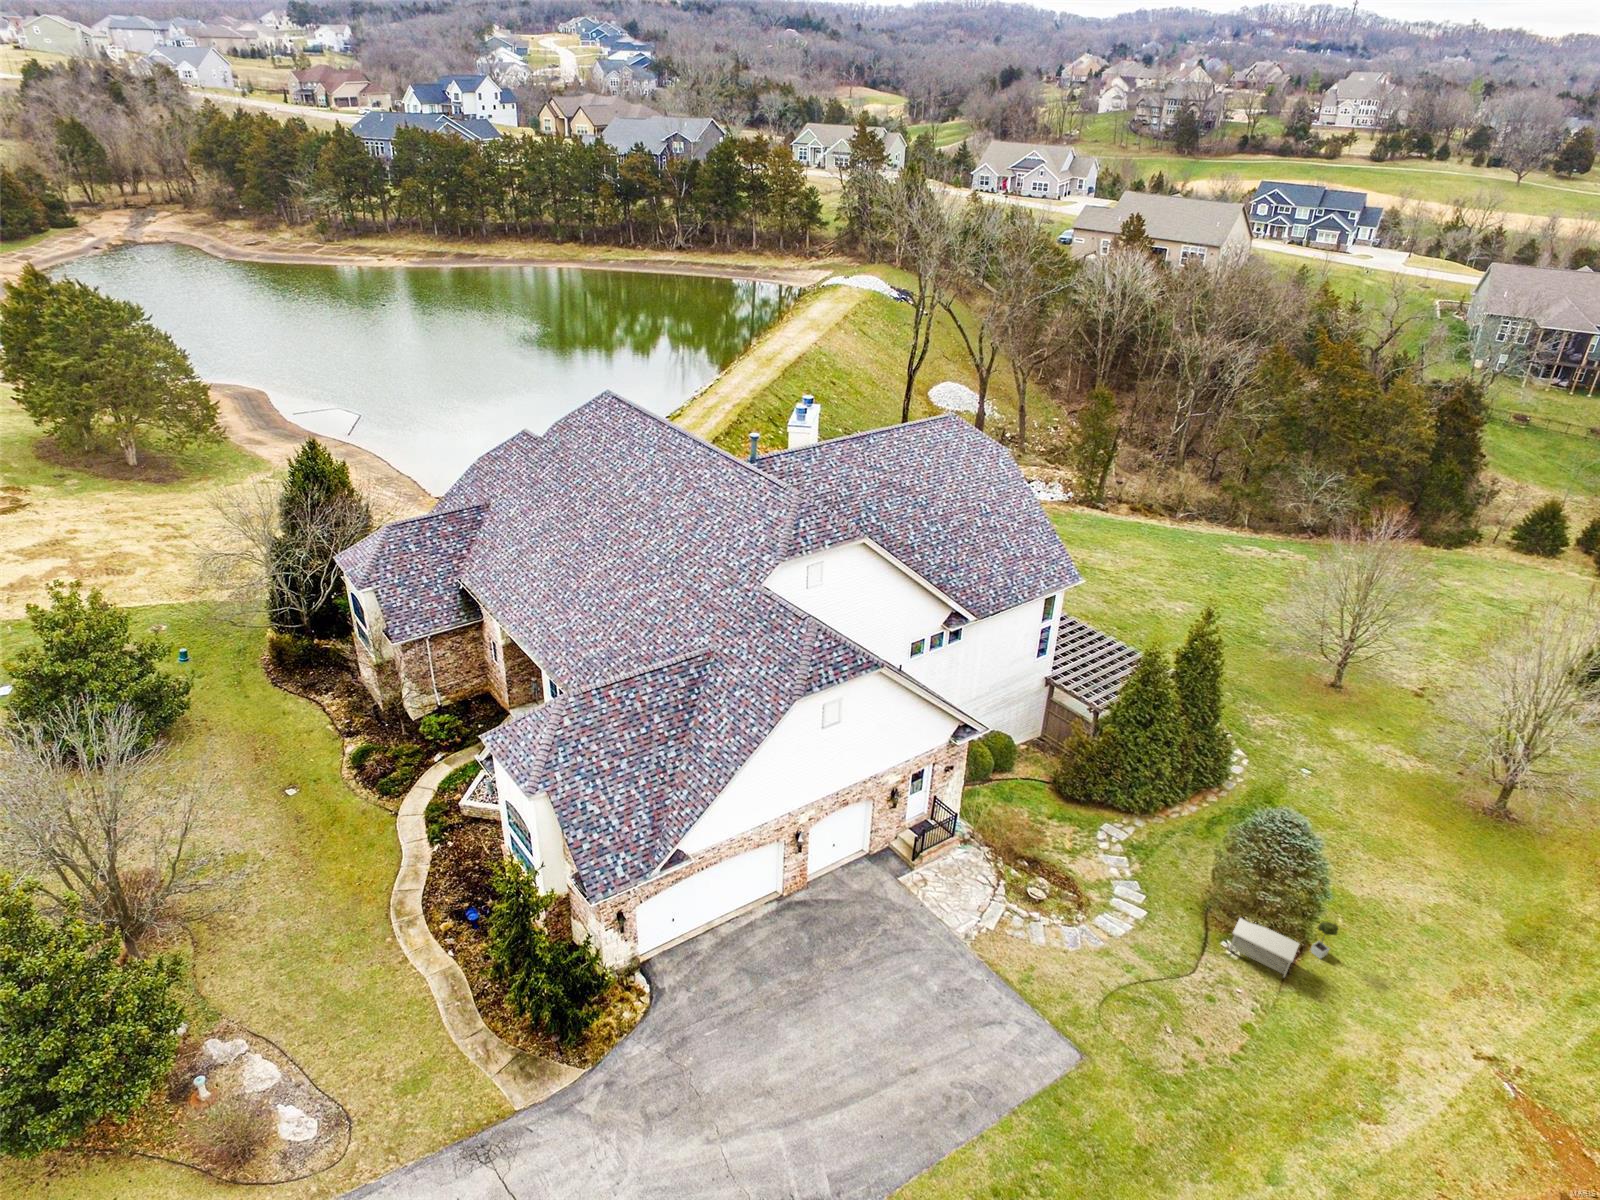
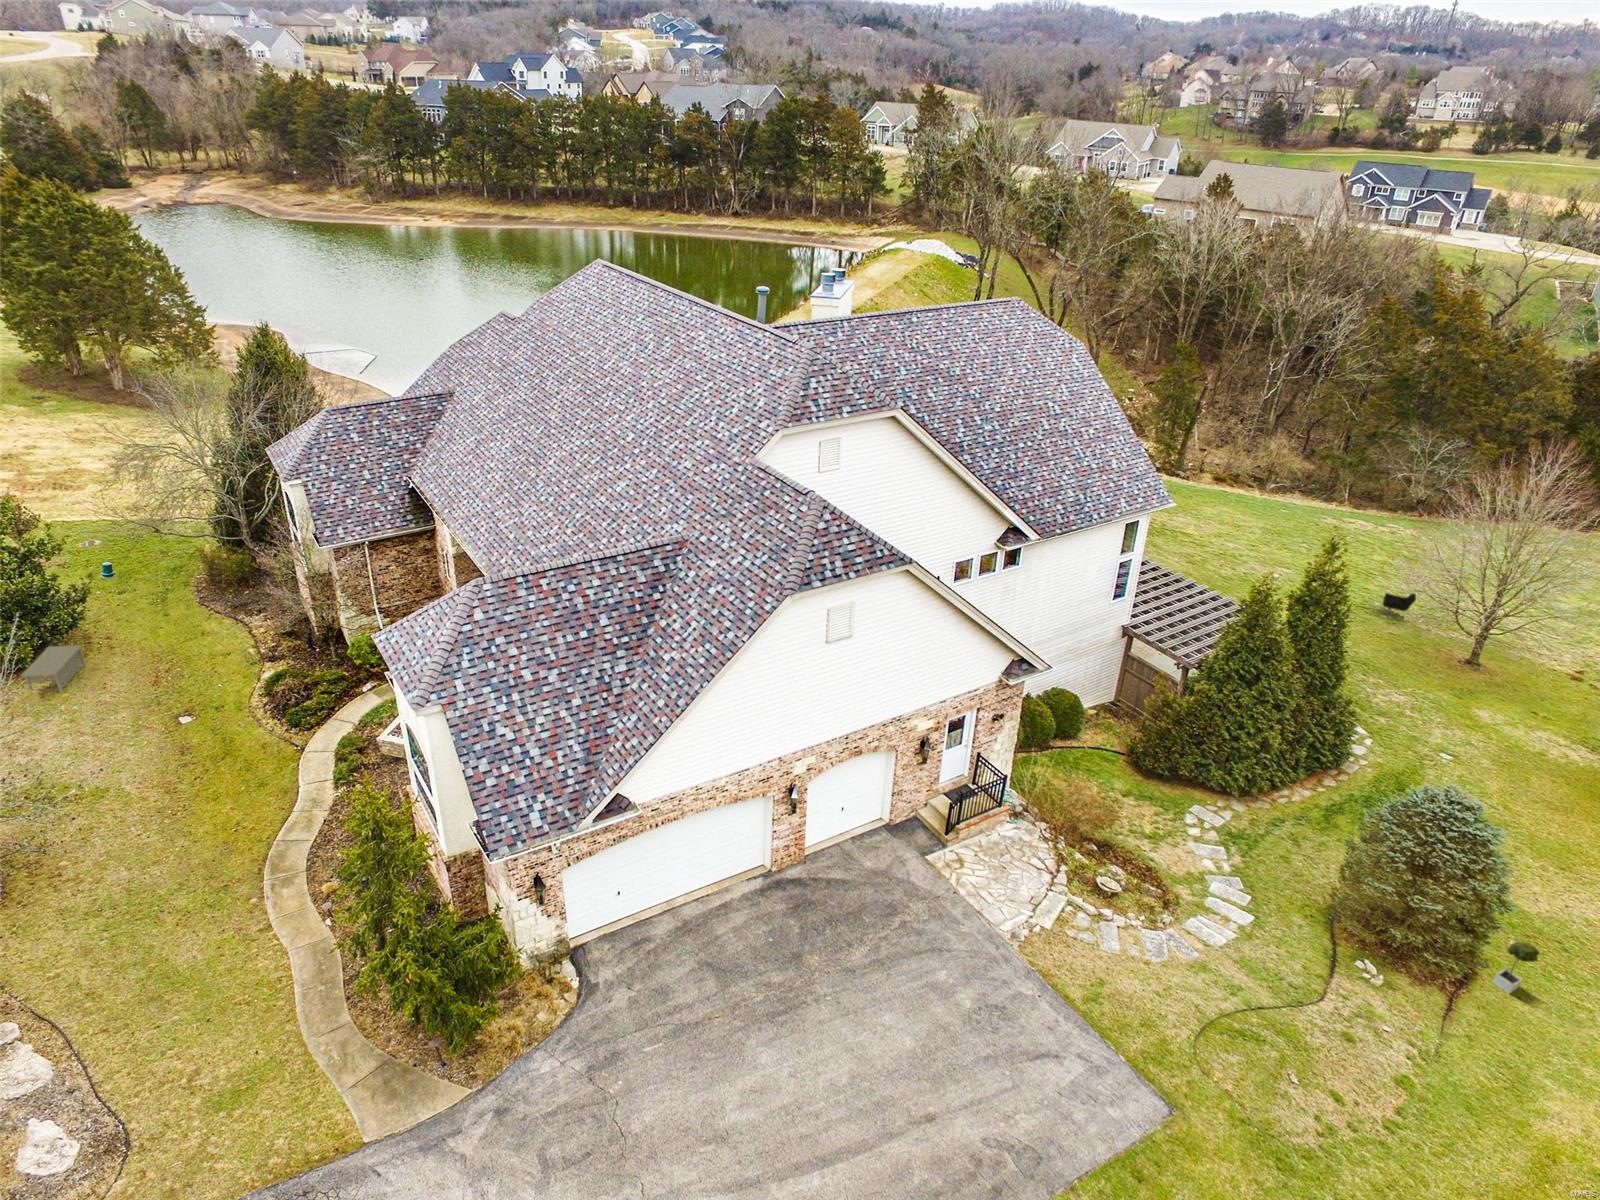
lounge chair: none [1255,633,1287,653] -> present [1383,593,1416,616]
storage bench: present [1229,918,1299,977] -> present [22,645,86,693]

